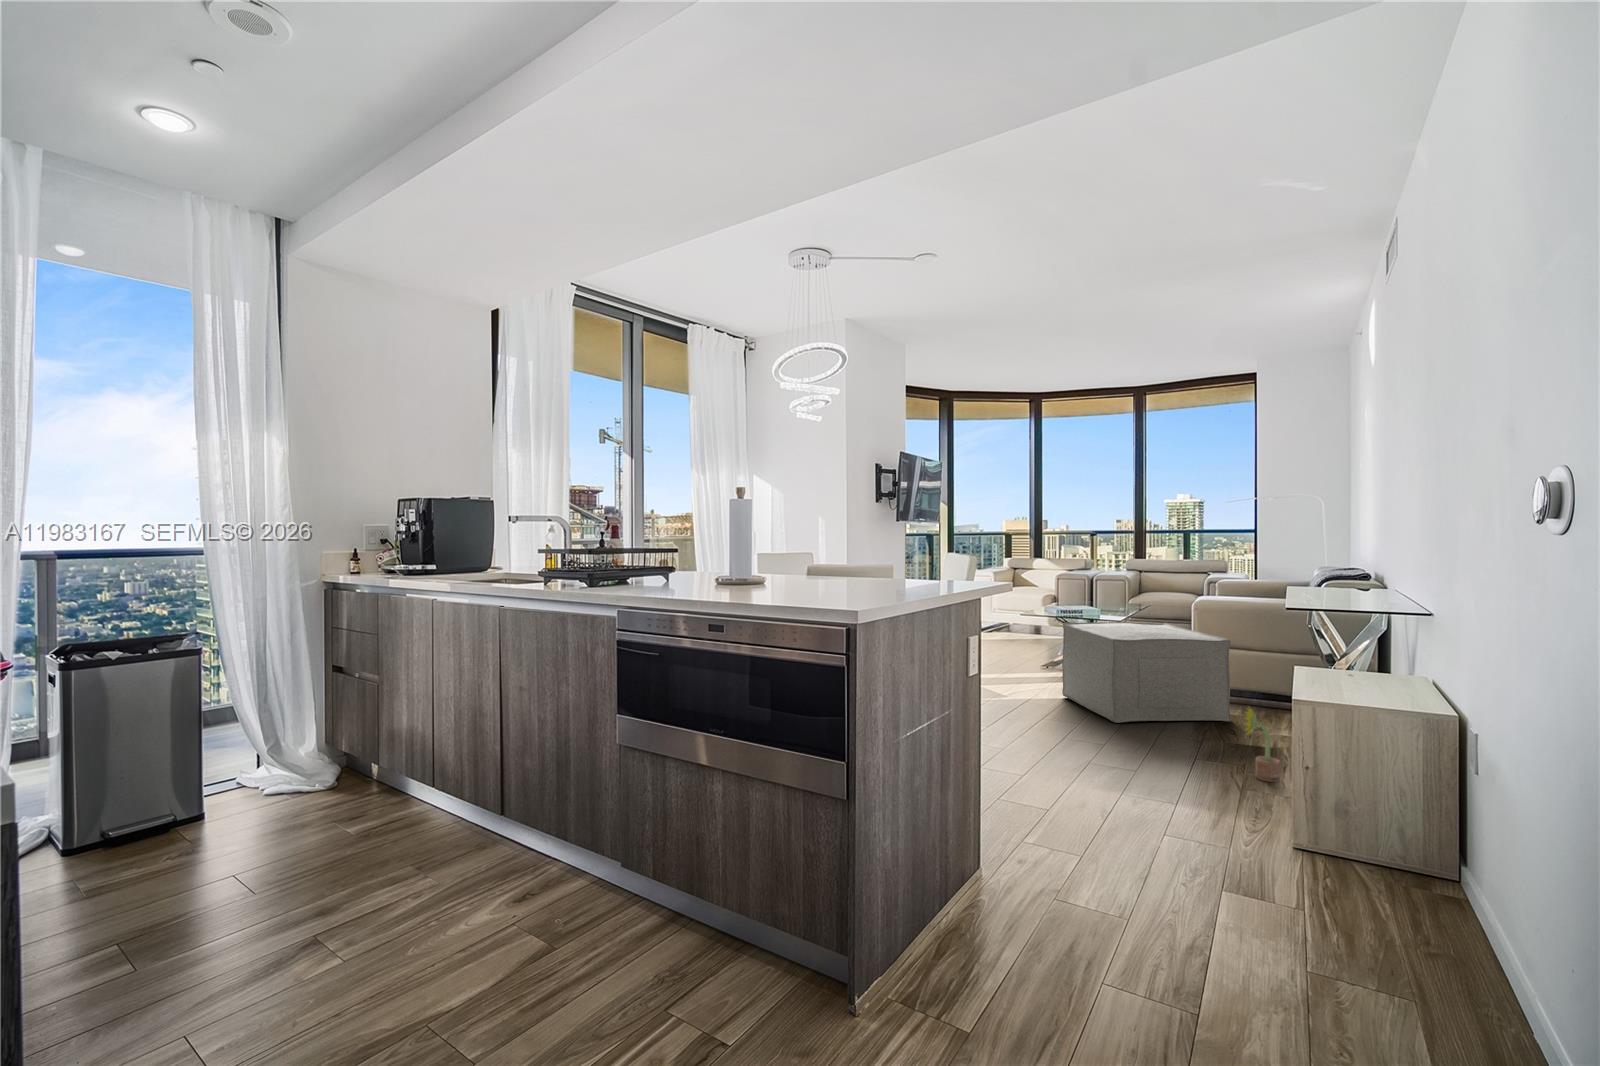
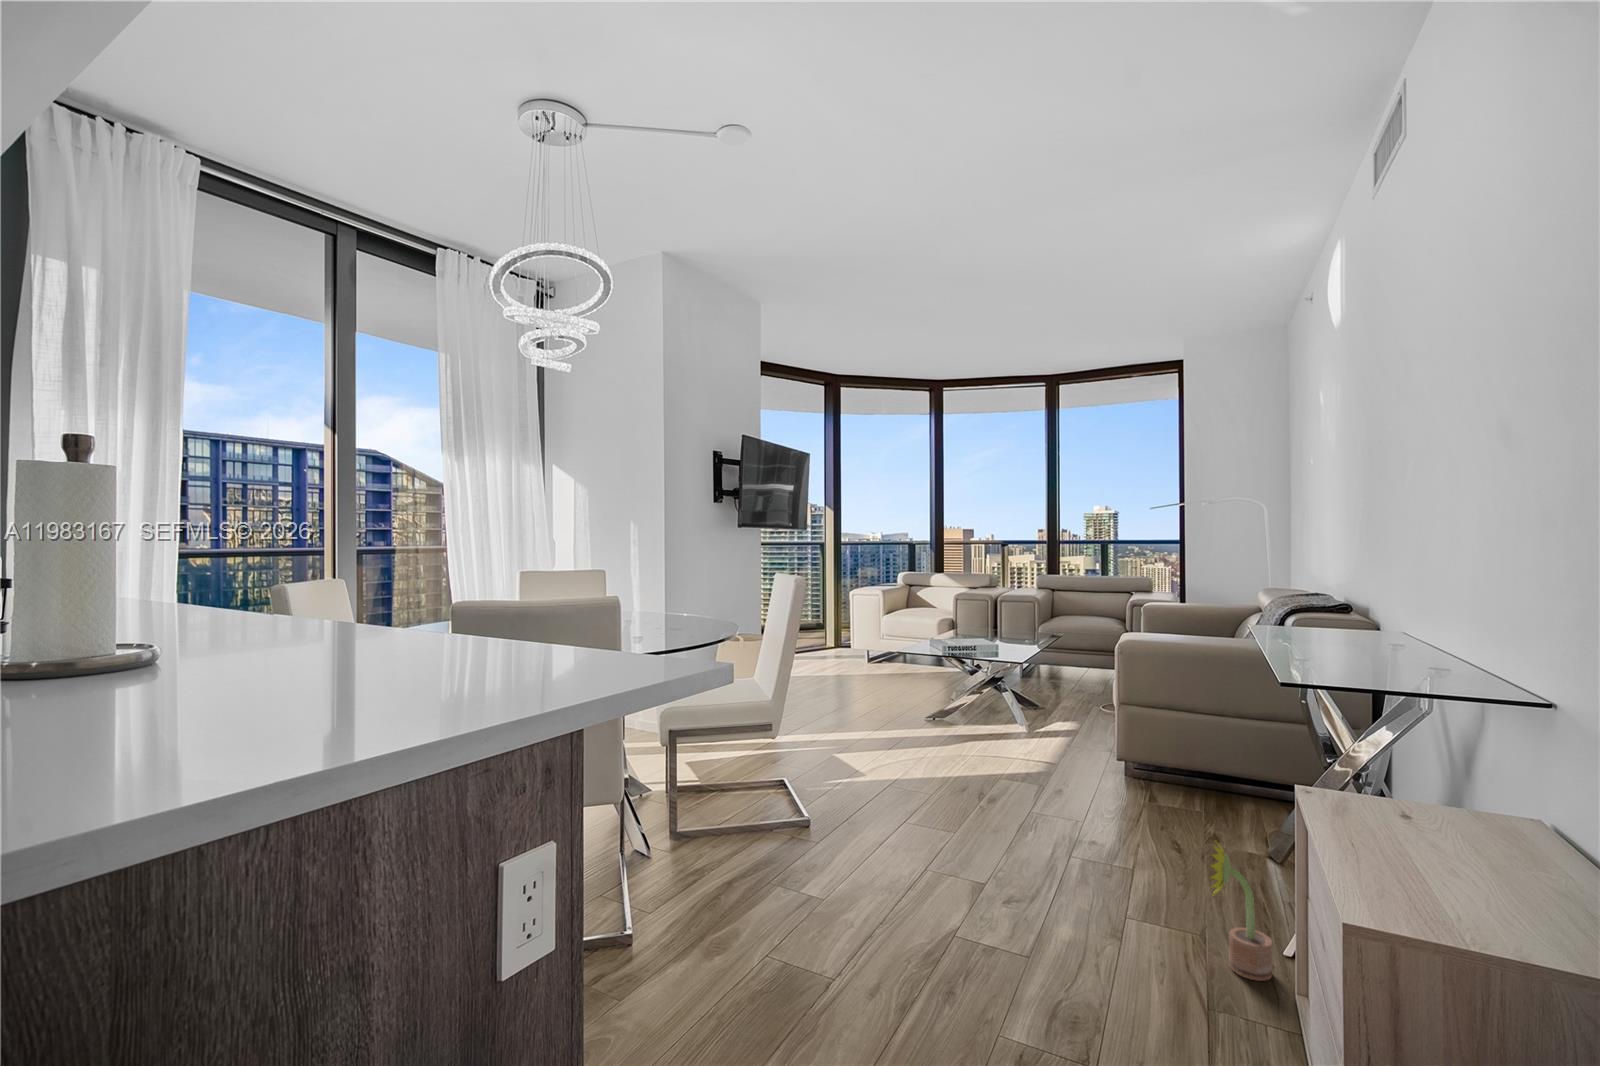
ottoman: present [1062,622,1231,723] -> none [939,668,1173,830]

